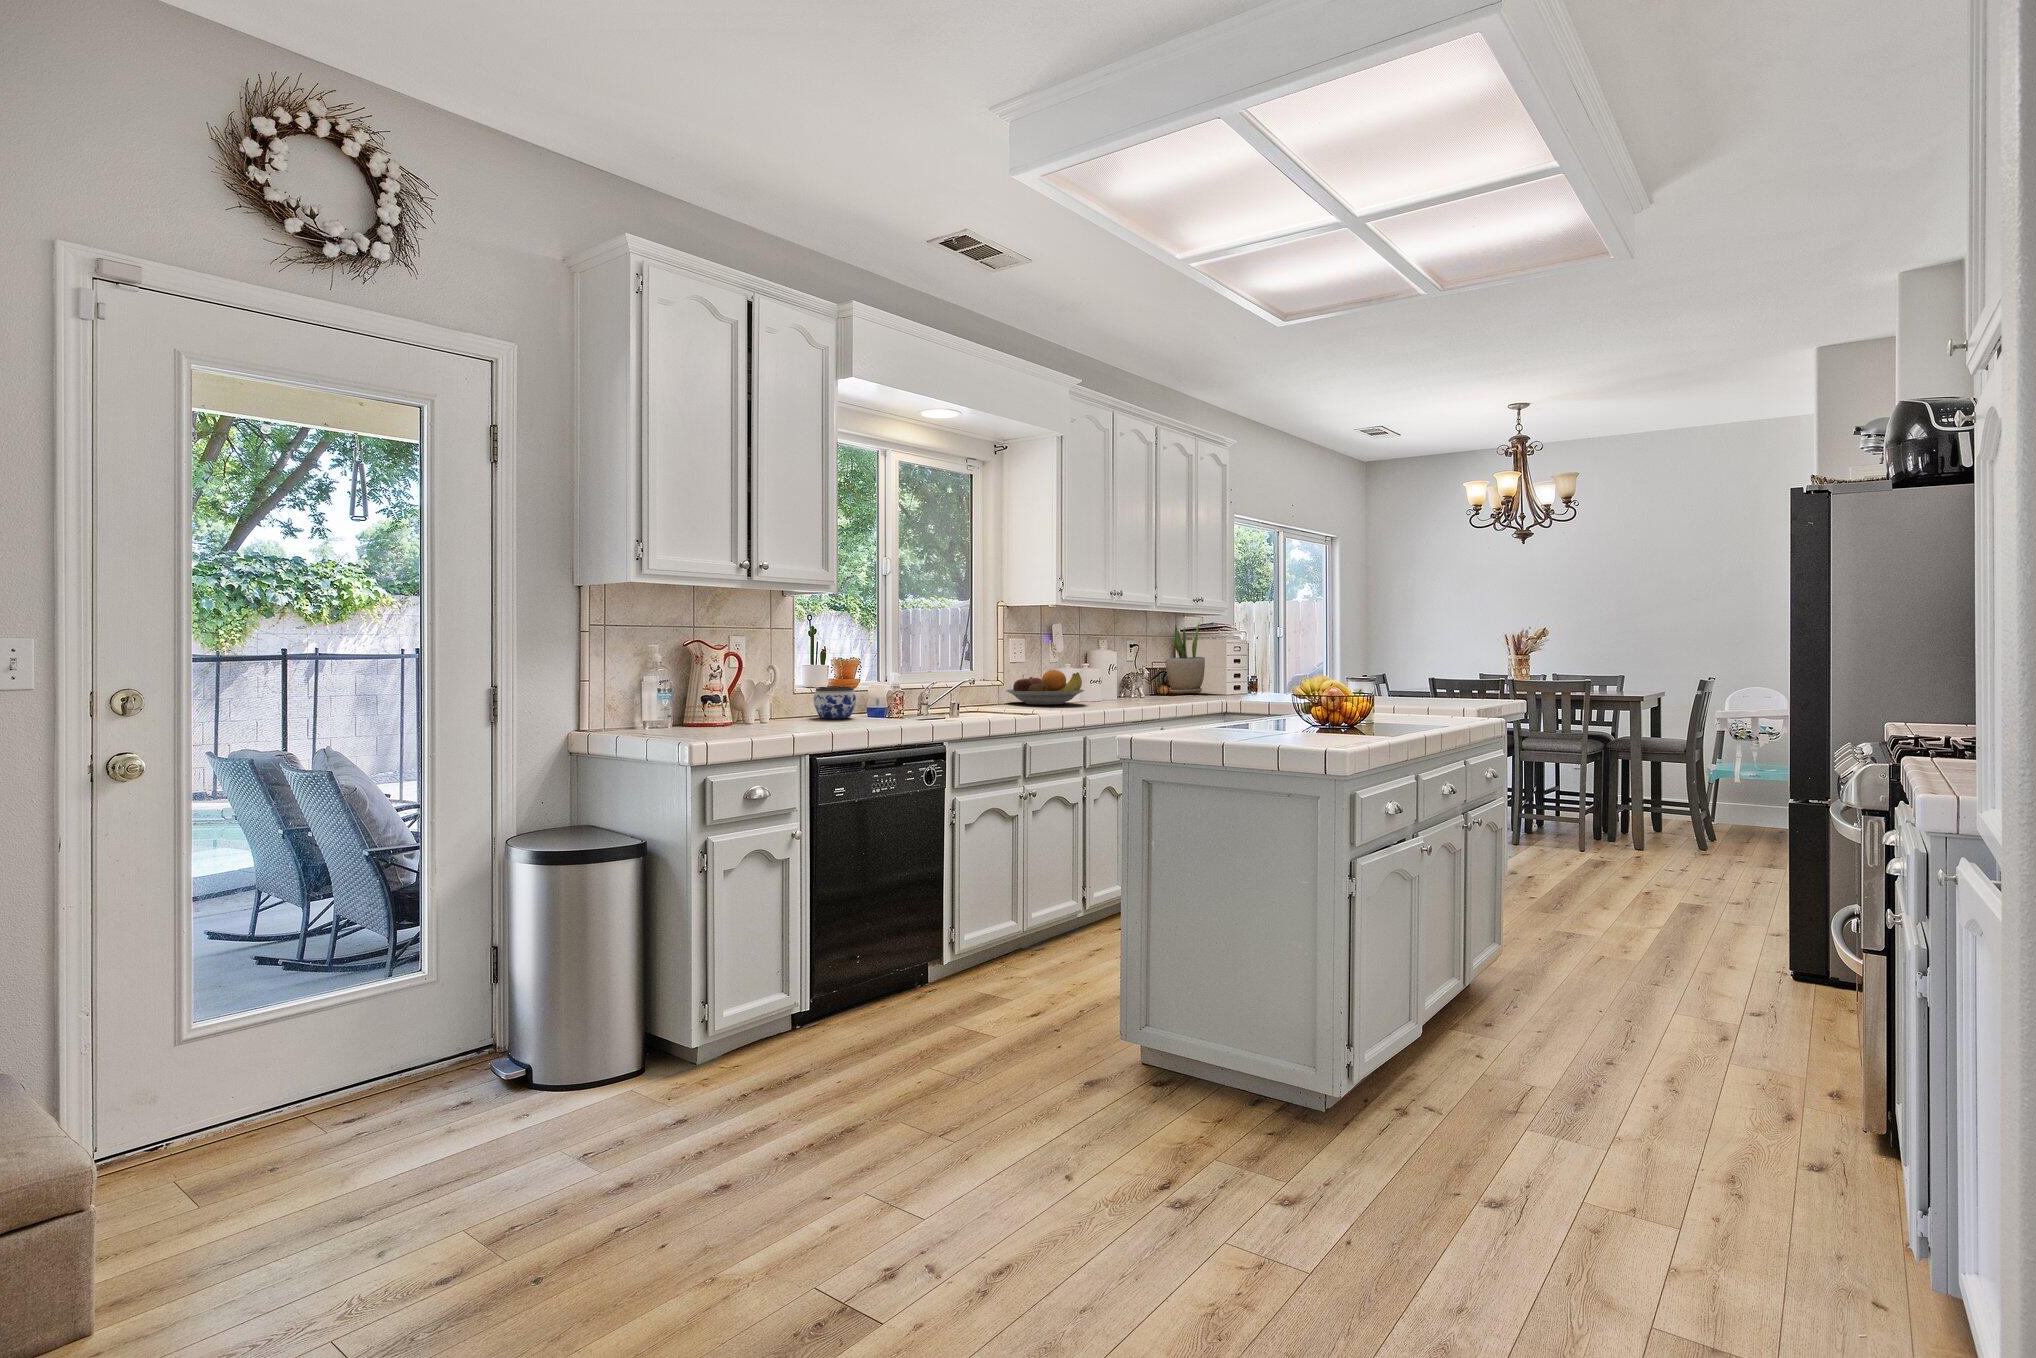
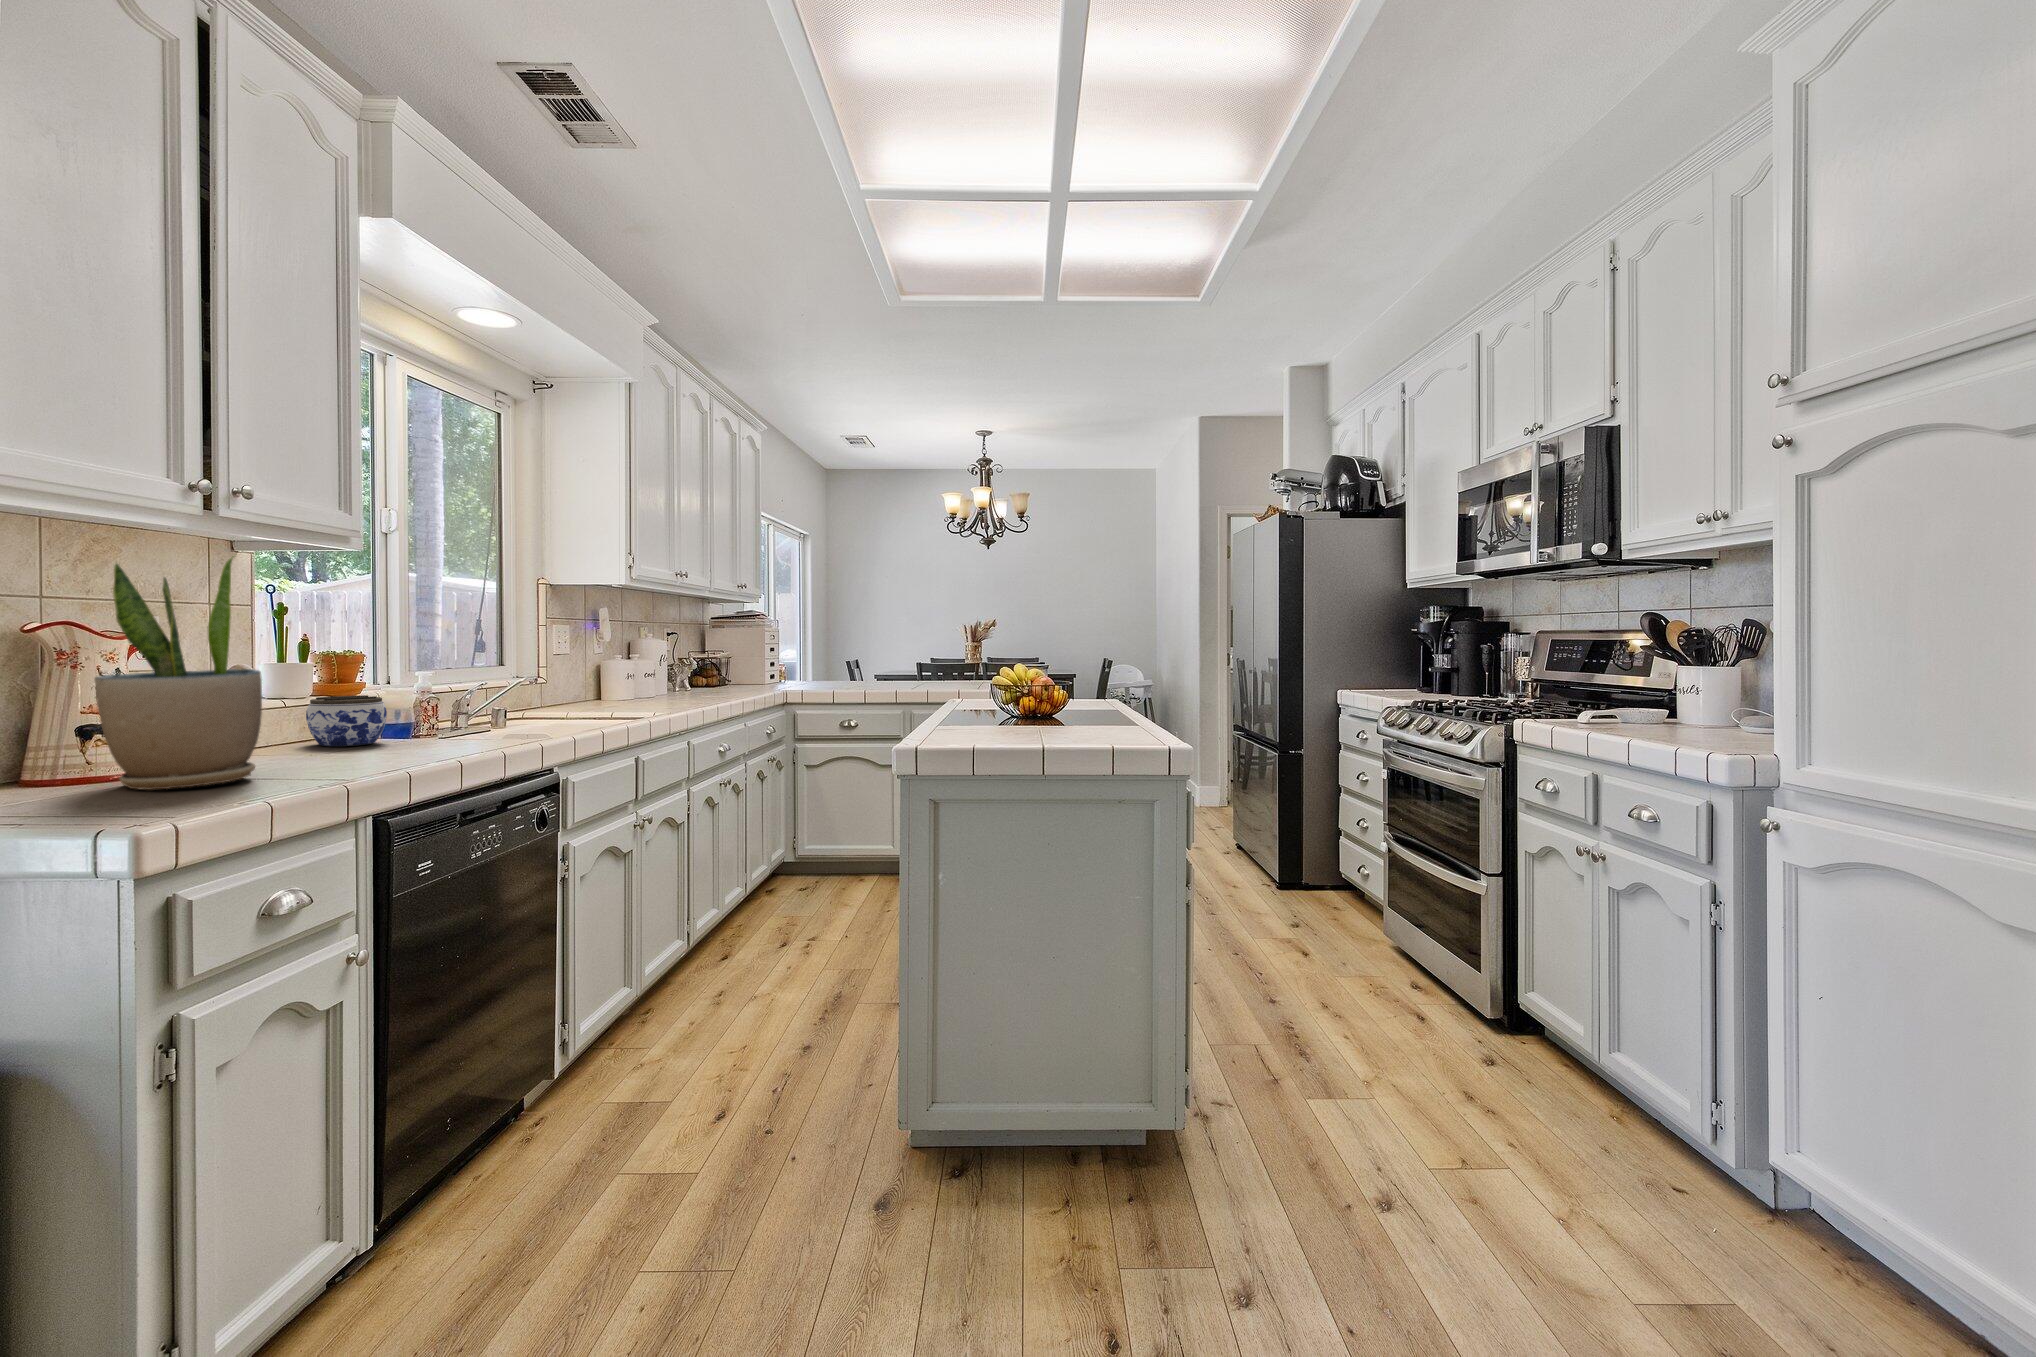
potted plant: present [1165,620,1205,694] -> present [94,556,262,790]
fruit bowl: present [1006,670,1084,705] -> none [557,664,661,706]

